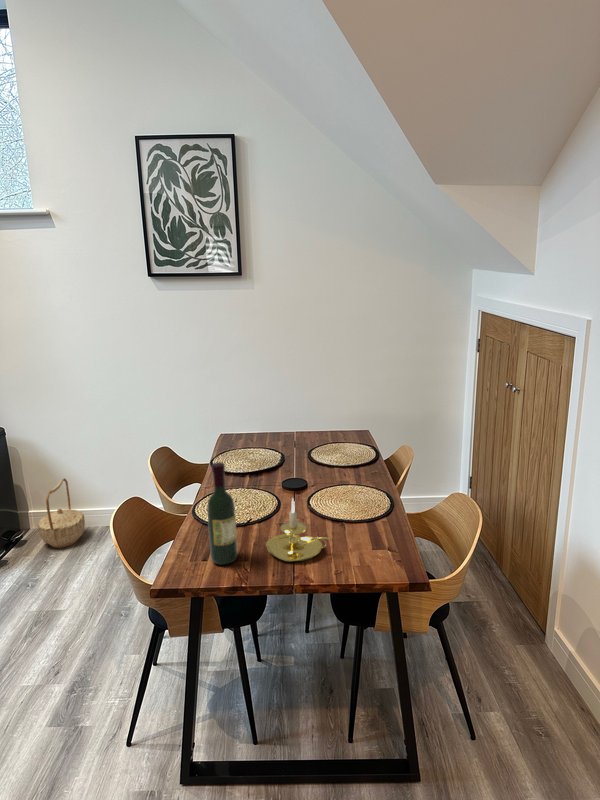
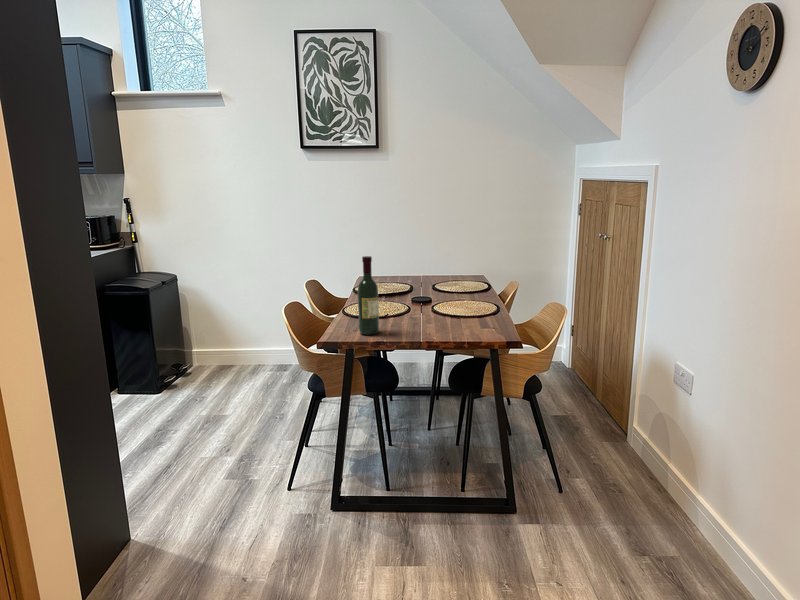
basket: present [38,478,85,548] -> none [201,321,240,378]
candle holder: present [266,498,331,562] -> none [400,287,450,334]

